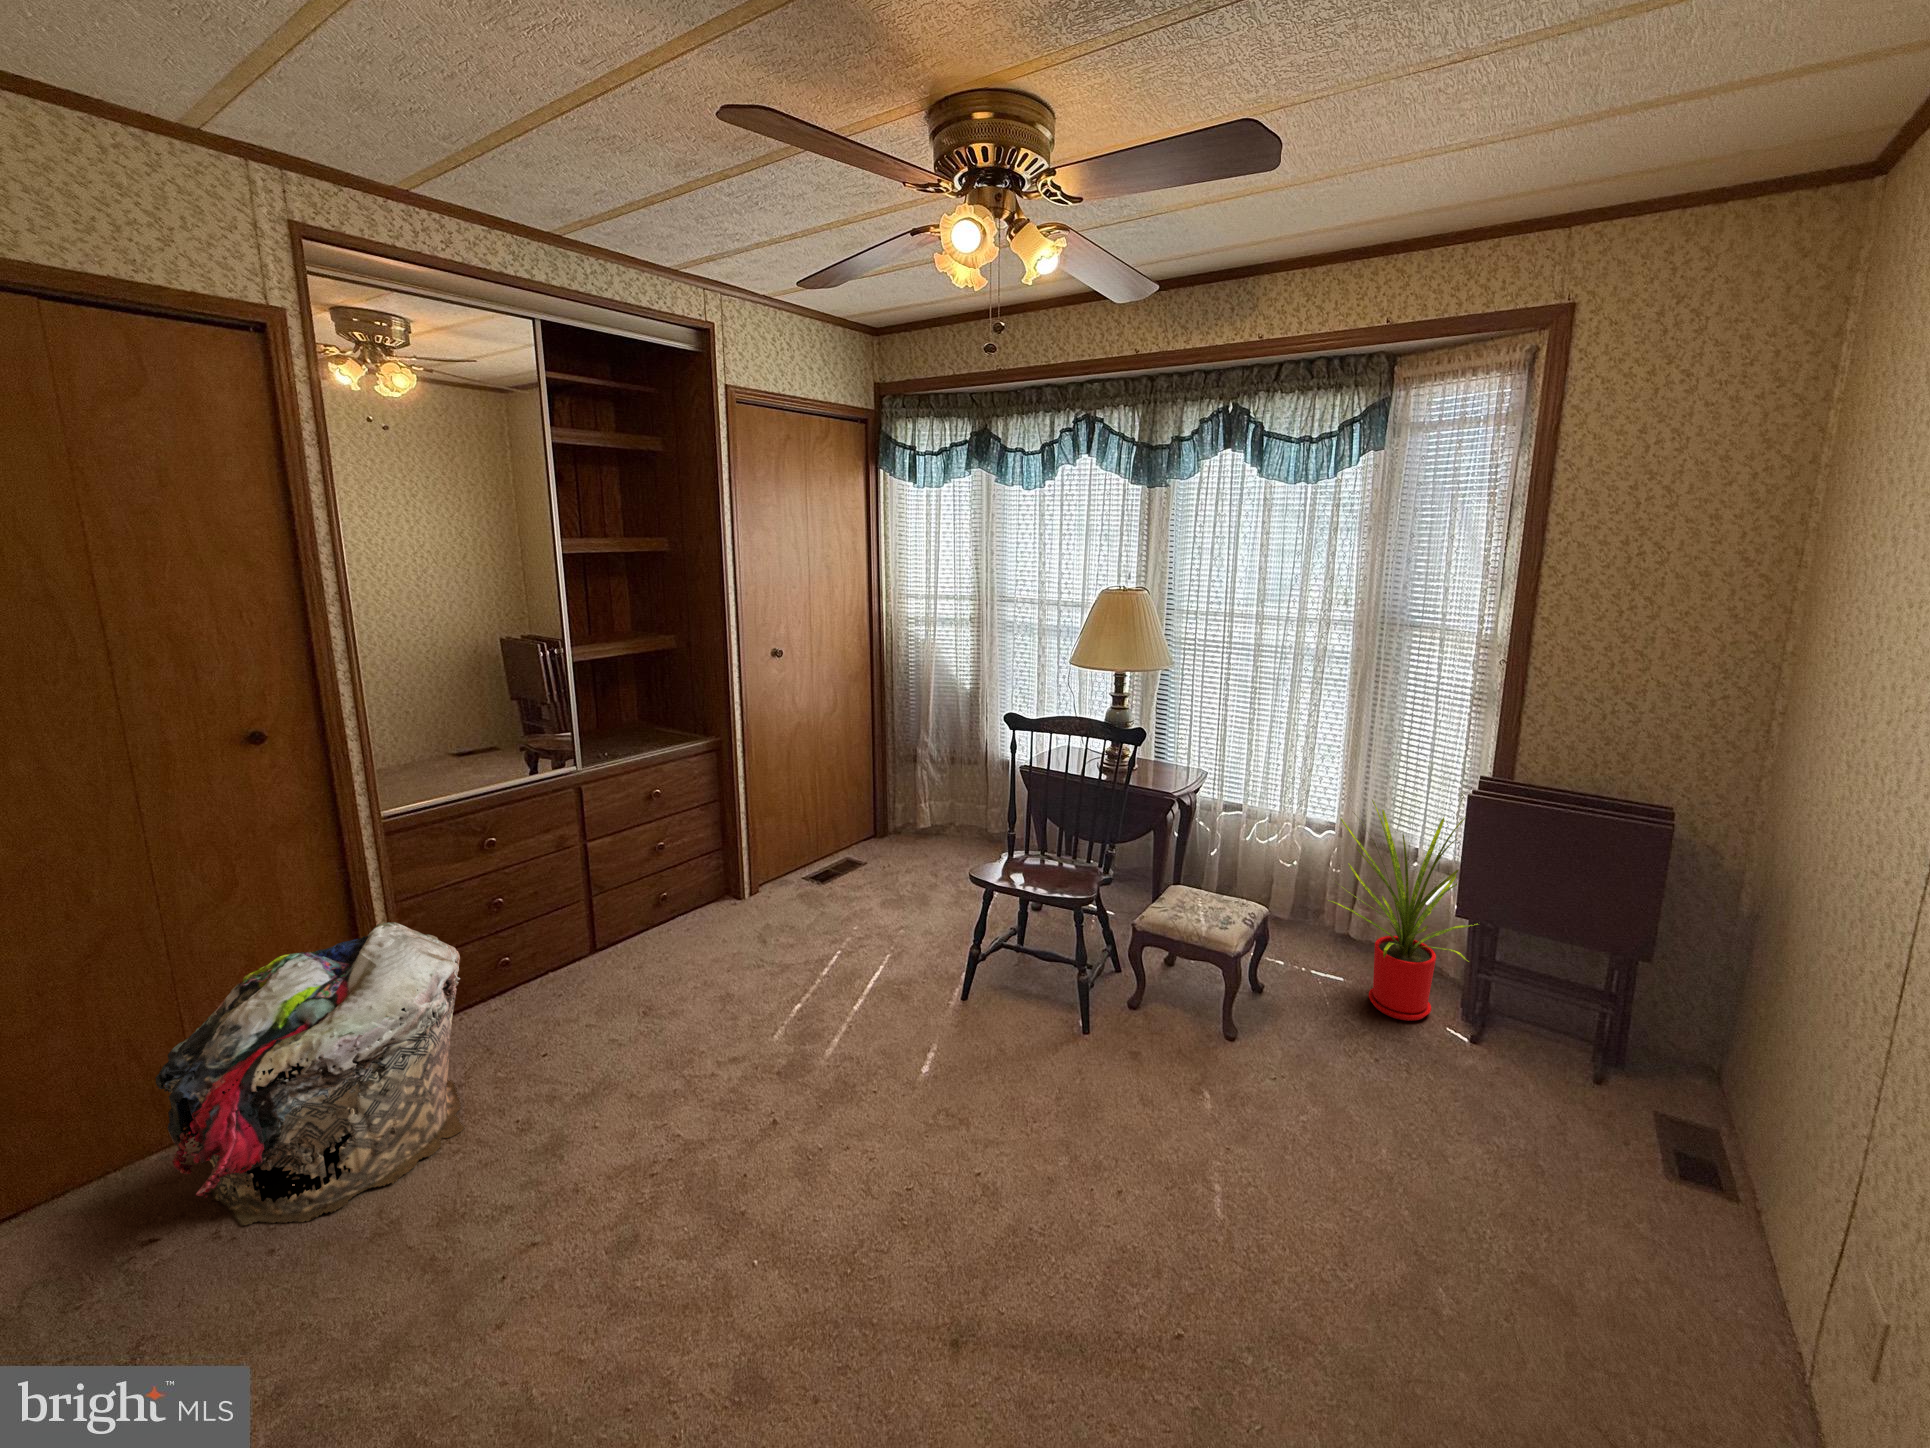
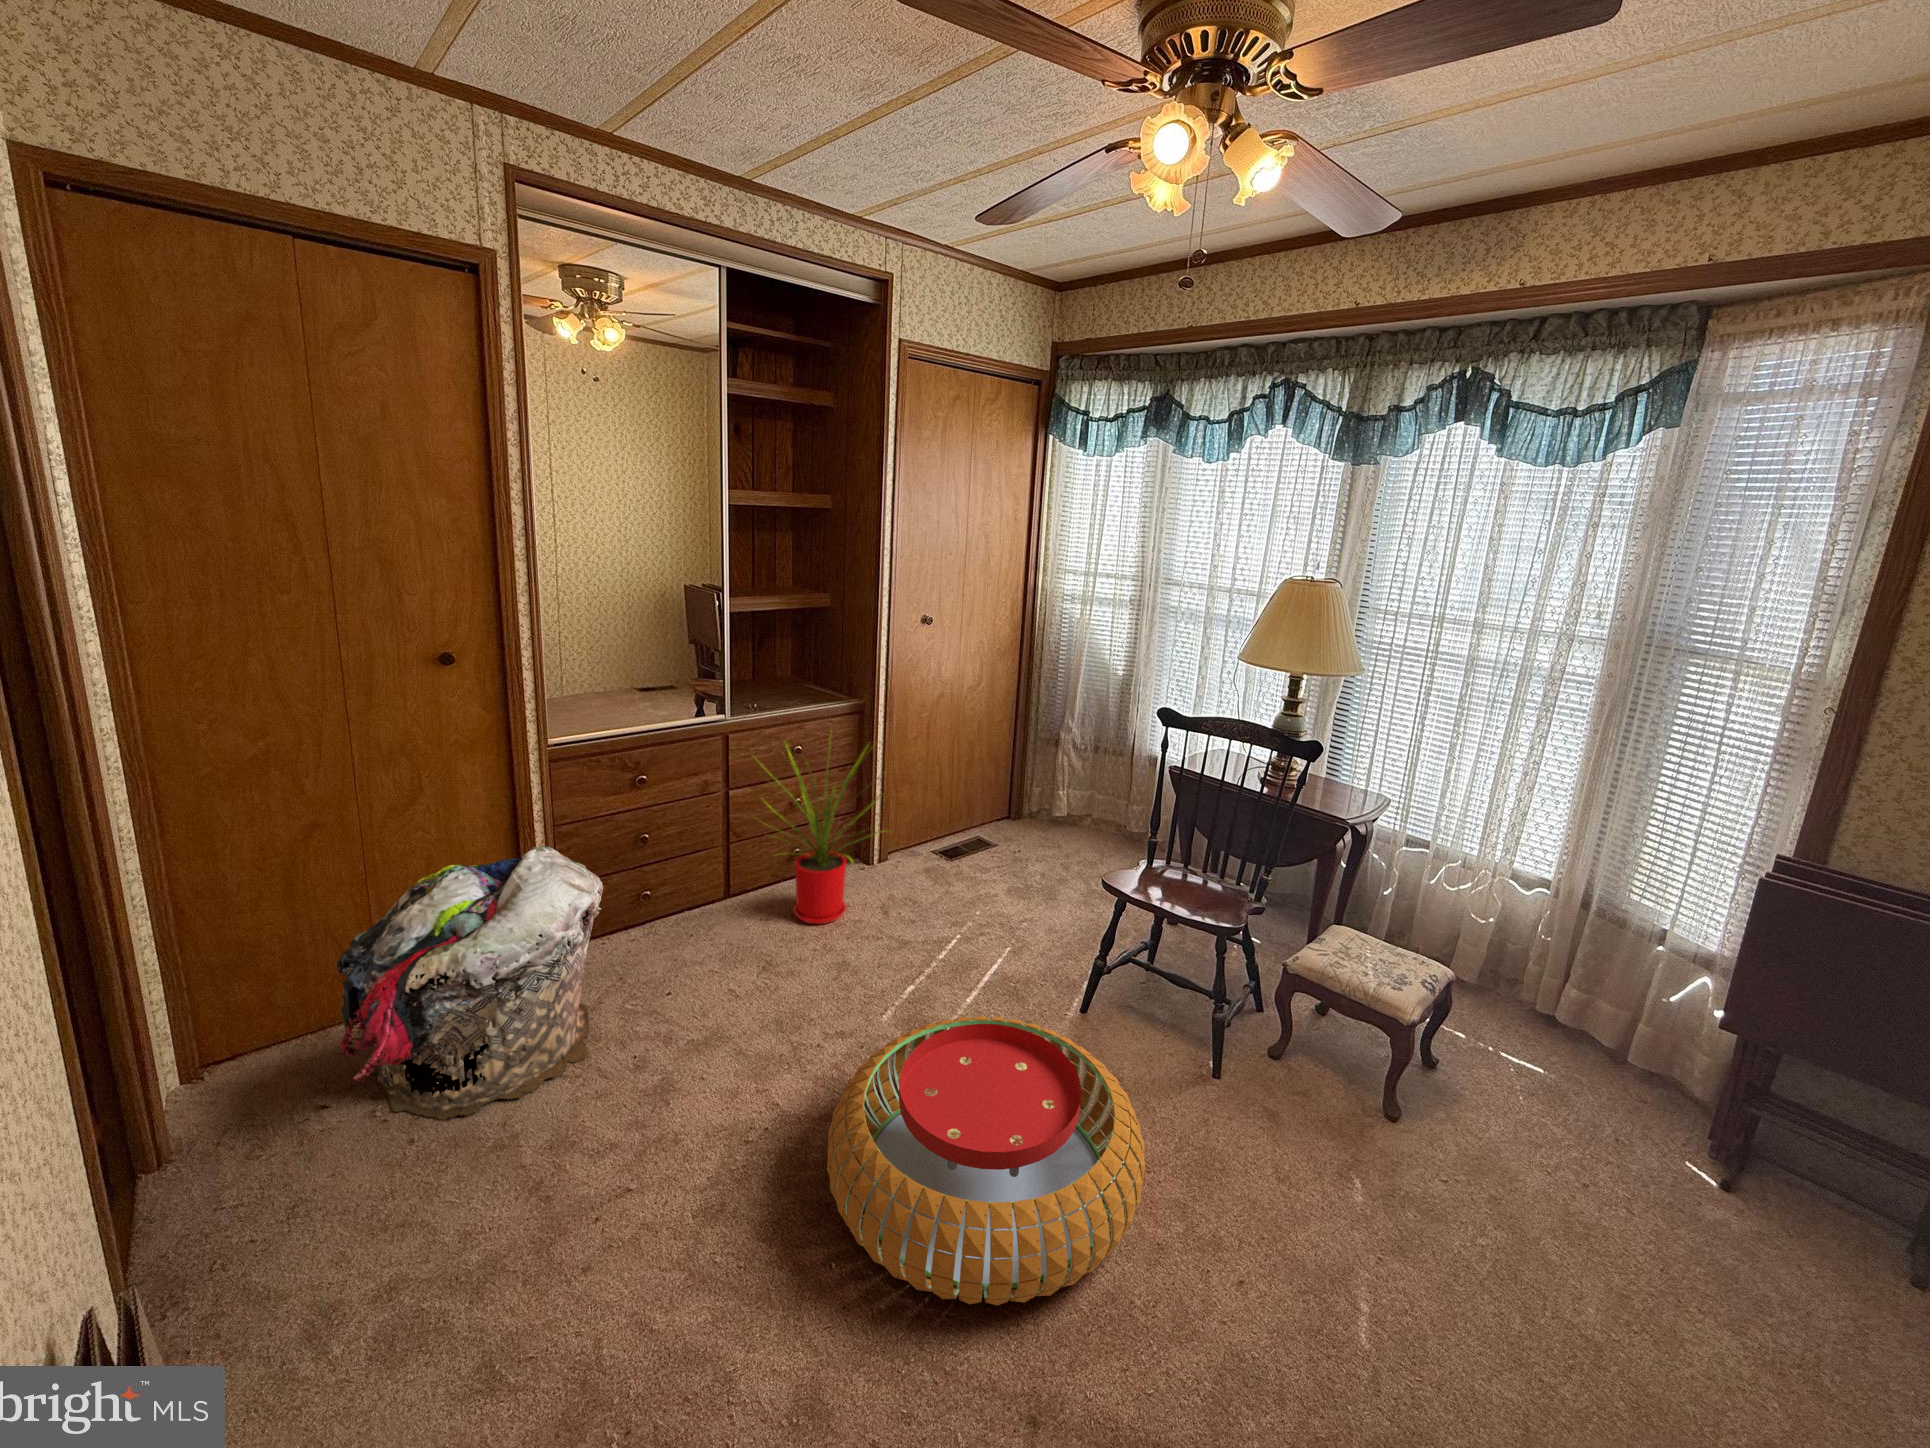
house plant: present [1328,800,1479,1021] -> present [756,740,880,924]
pouf: none [736,1011,1031,1261] -> present [827,1016,1146,1305]

